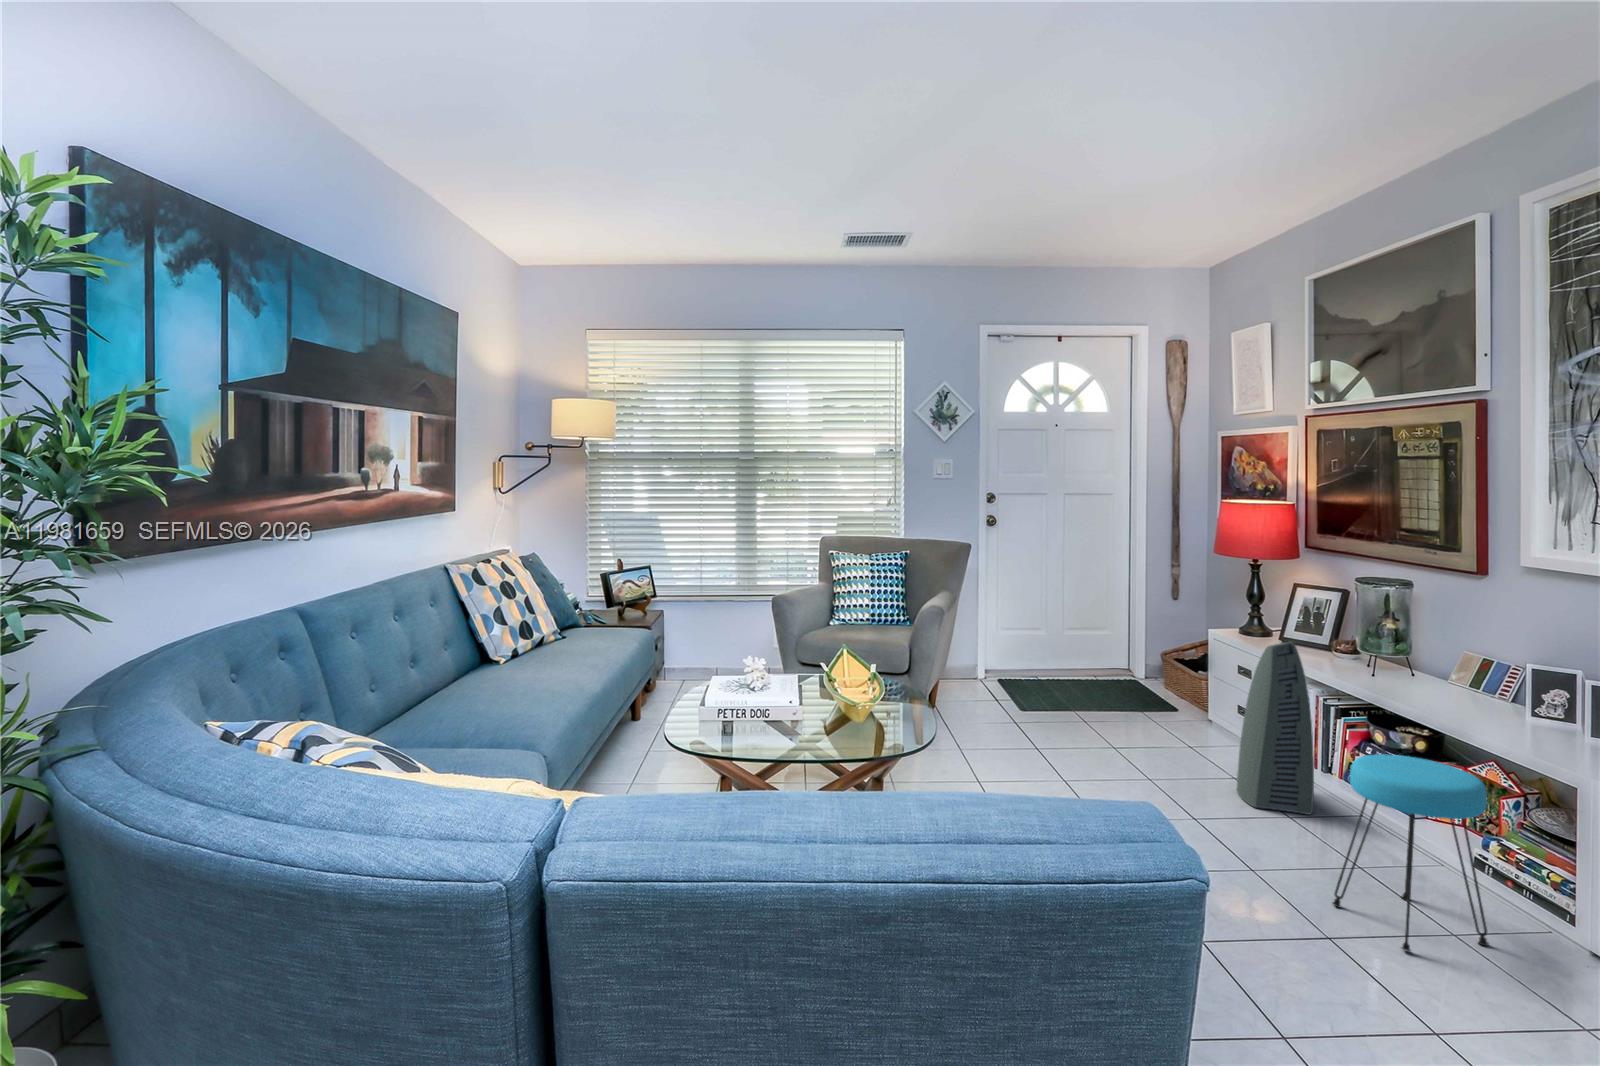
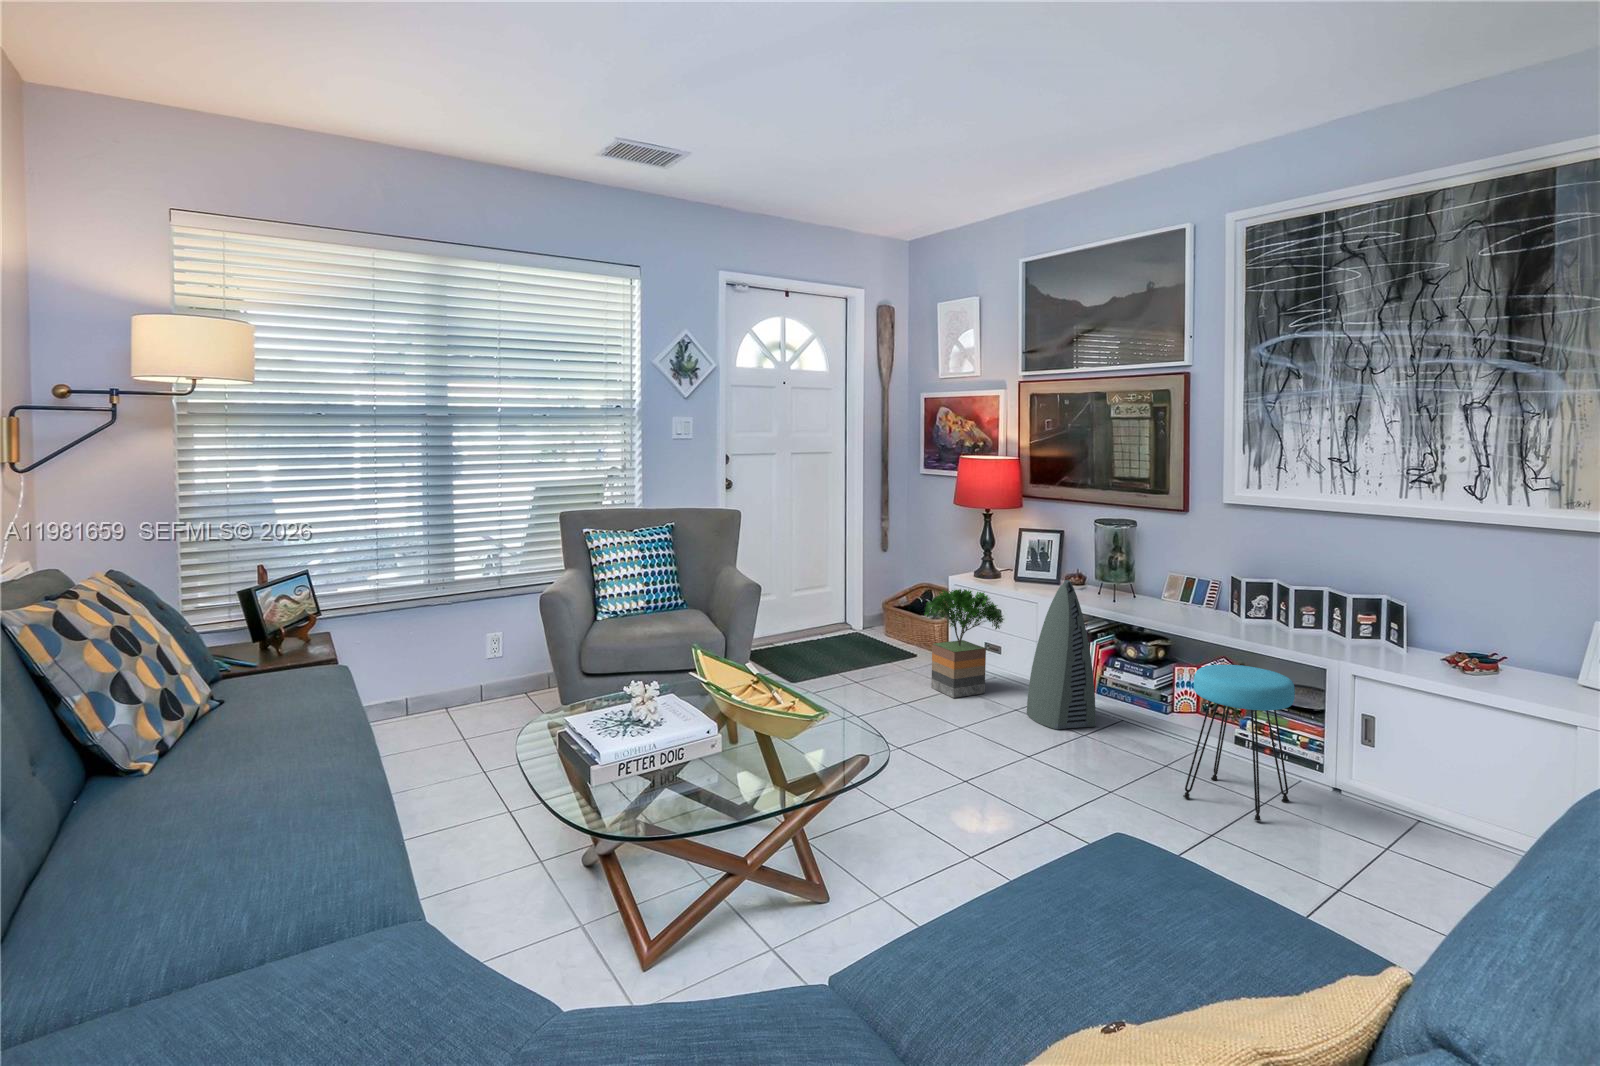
potted tree: none [1146,639,1236,759] -> present [926,589,1004,698]

